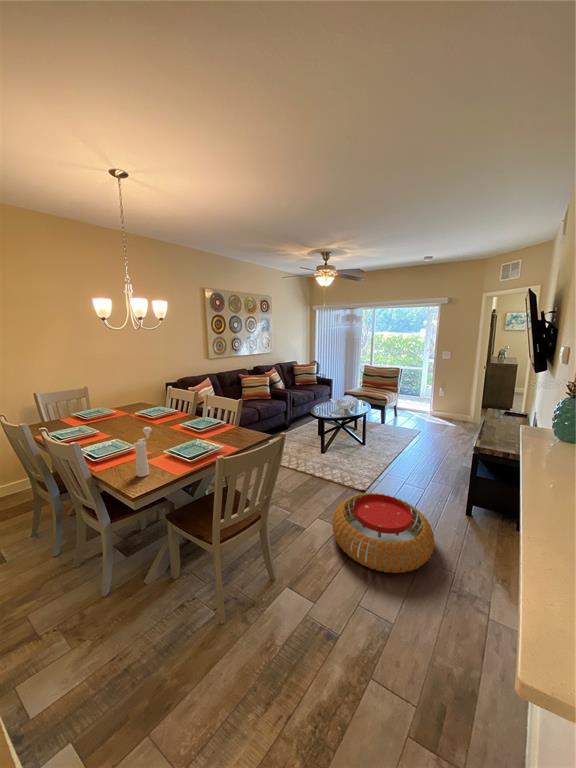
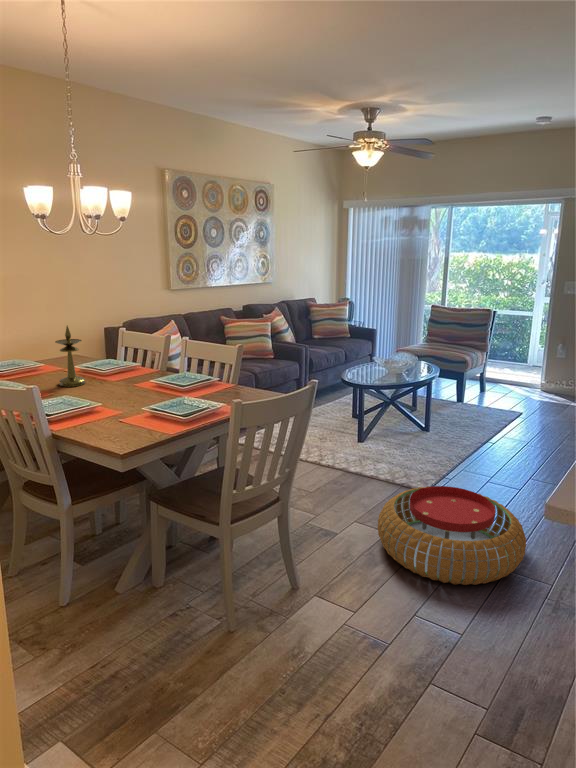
candlestick: none [116,390,137,431] -> present [55,326,85,387]
pepper mill: present [134,427,151,477] -> none [107,368,126,434]

